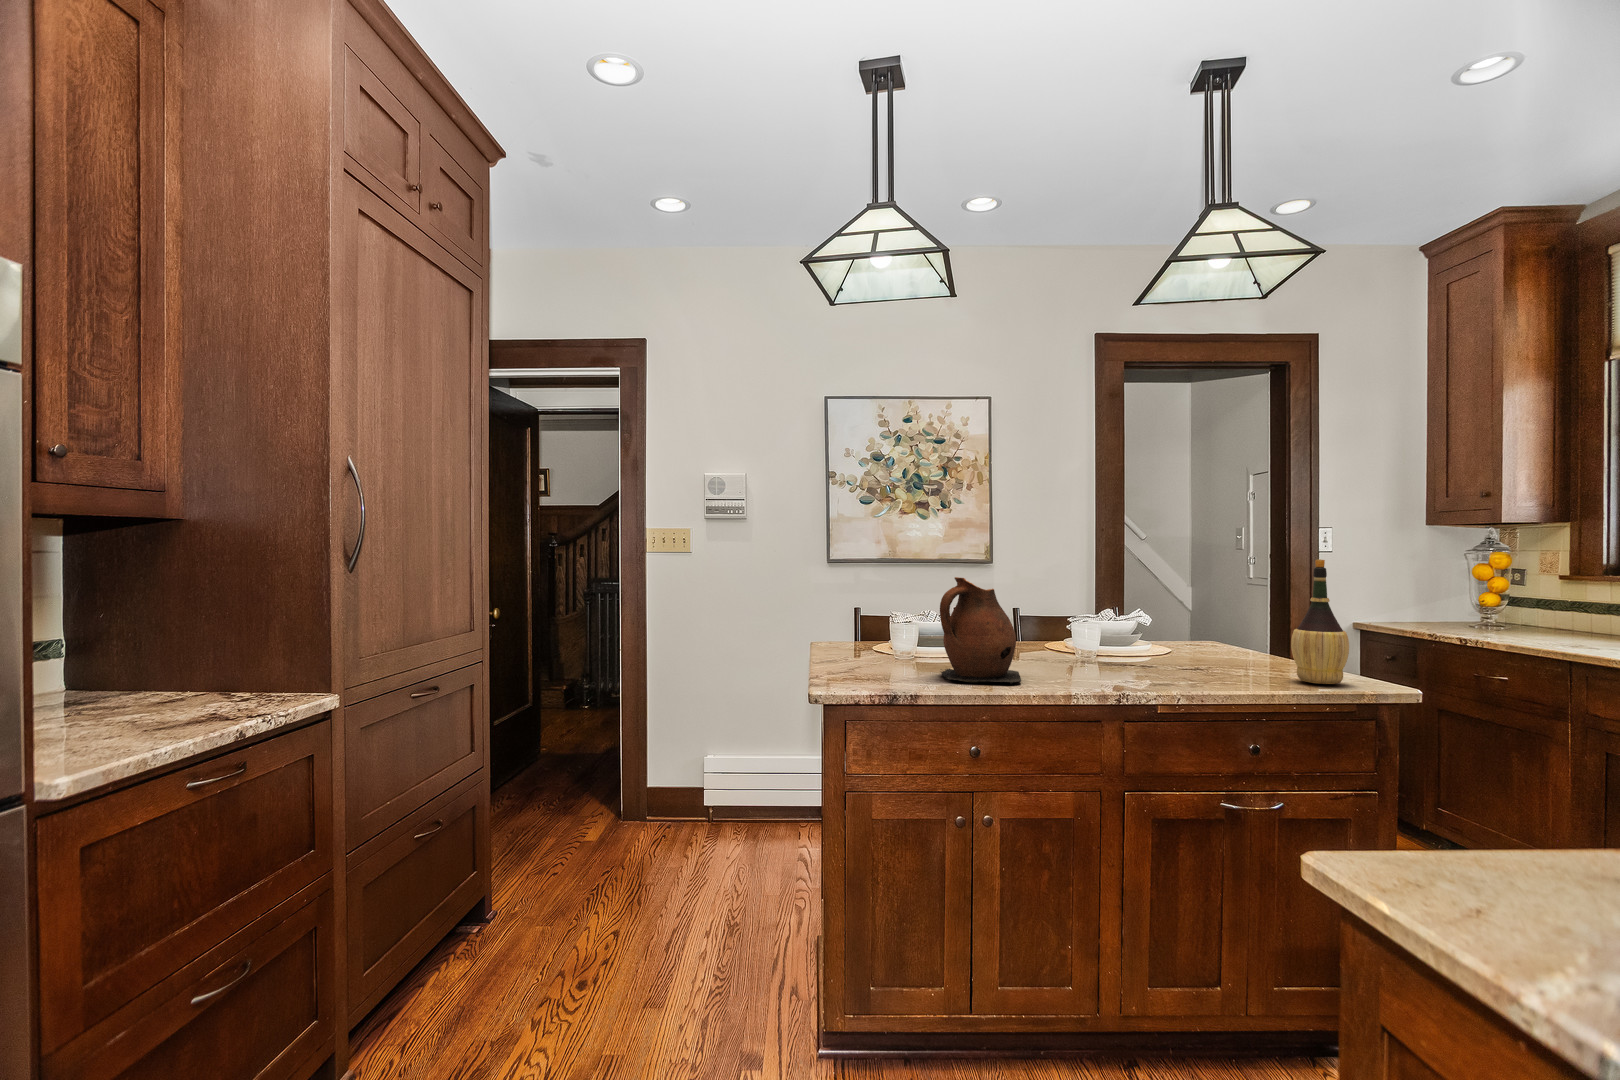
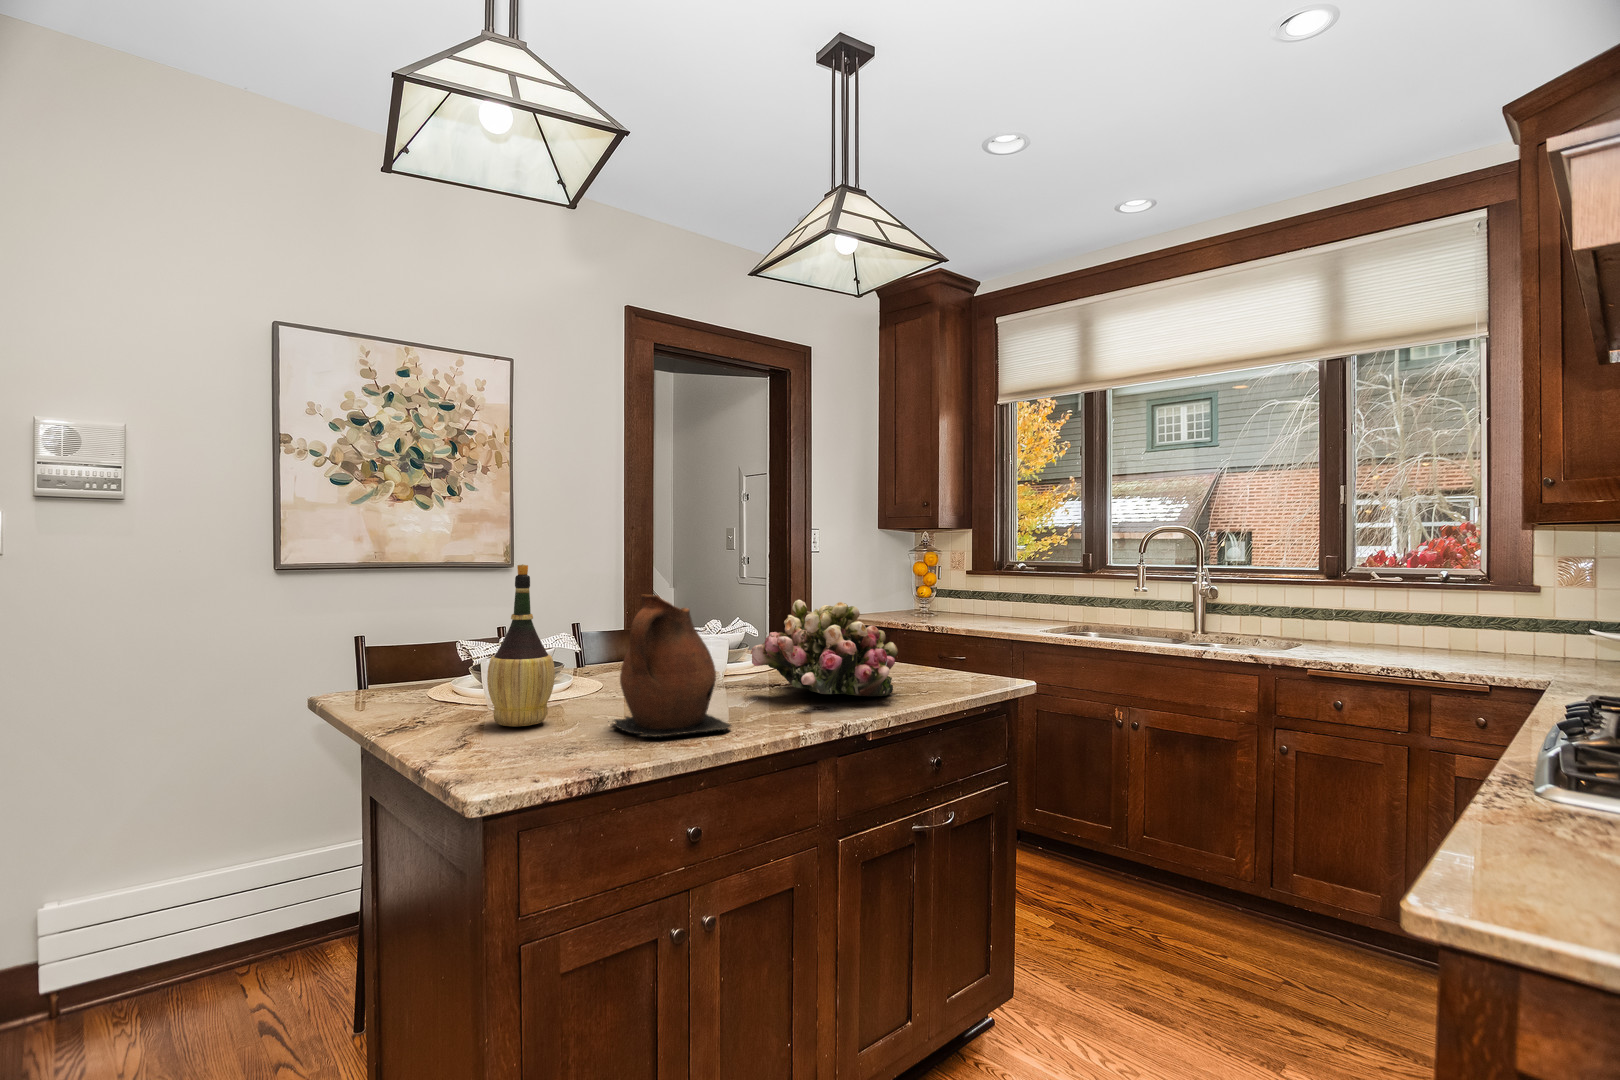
wine bottle: present [1291,559,1349,684] -> present [487,564,555,726]
flower arrangement: none [1084,590,1230,681] -> present [751,600,898,696]

